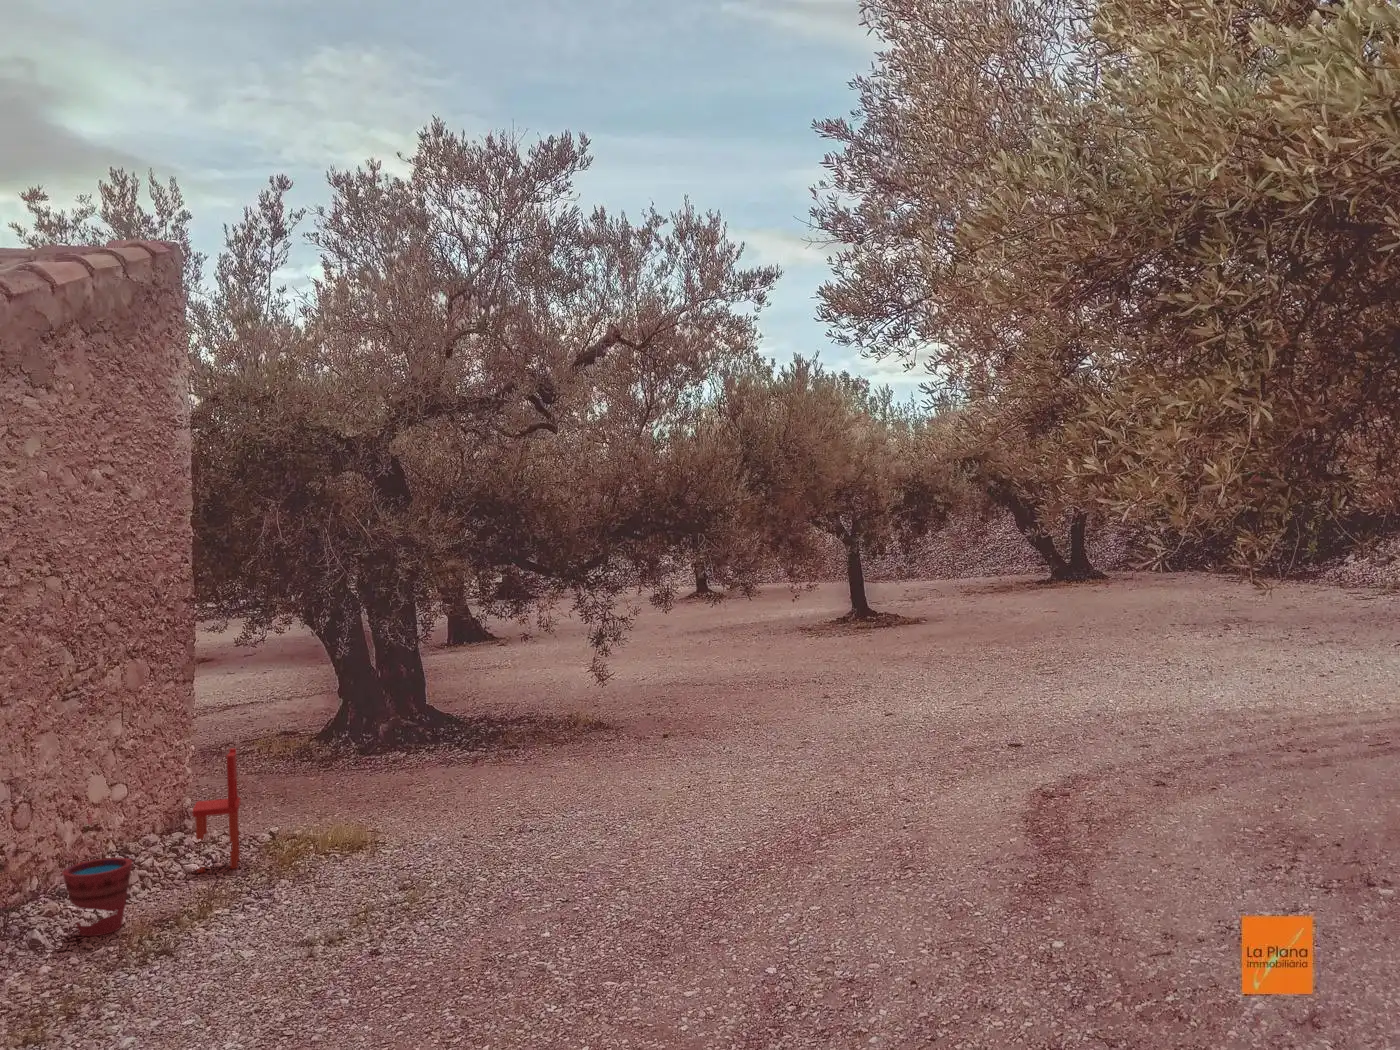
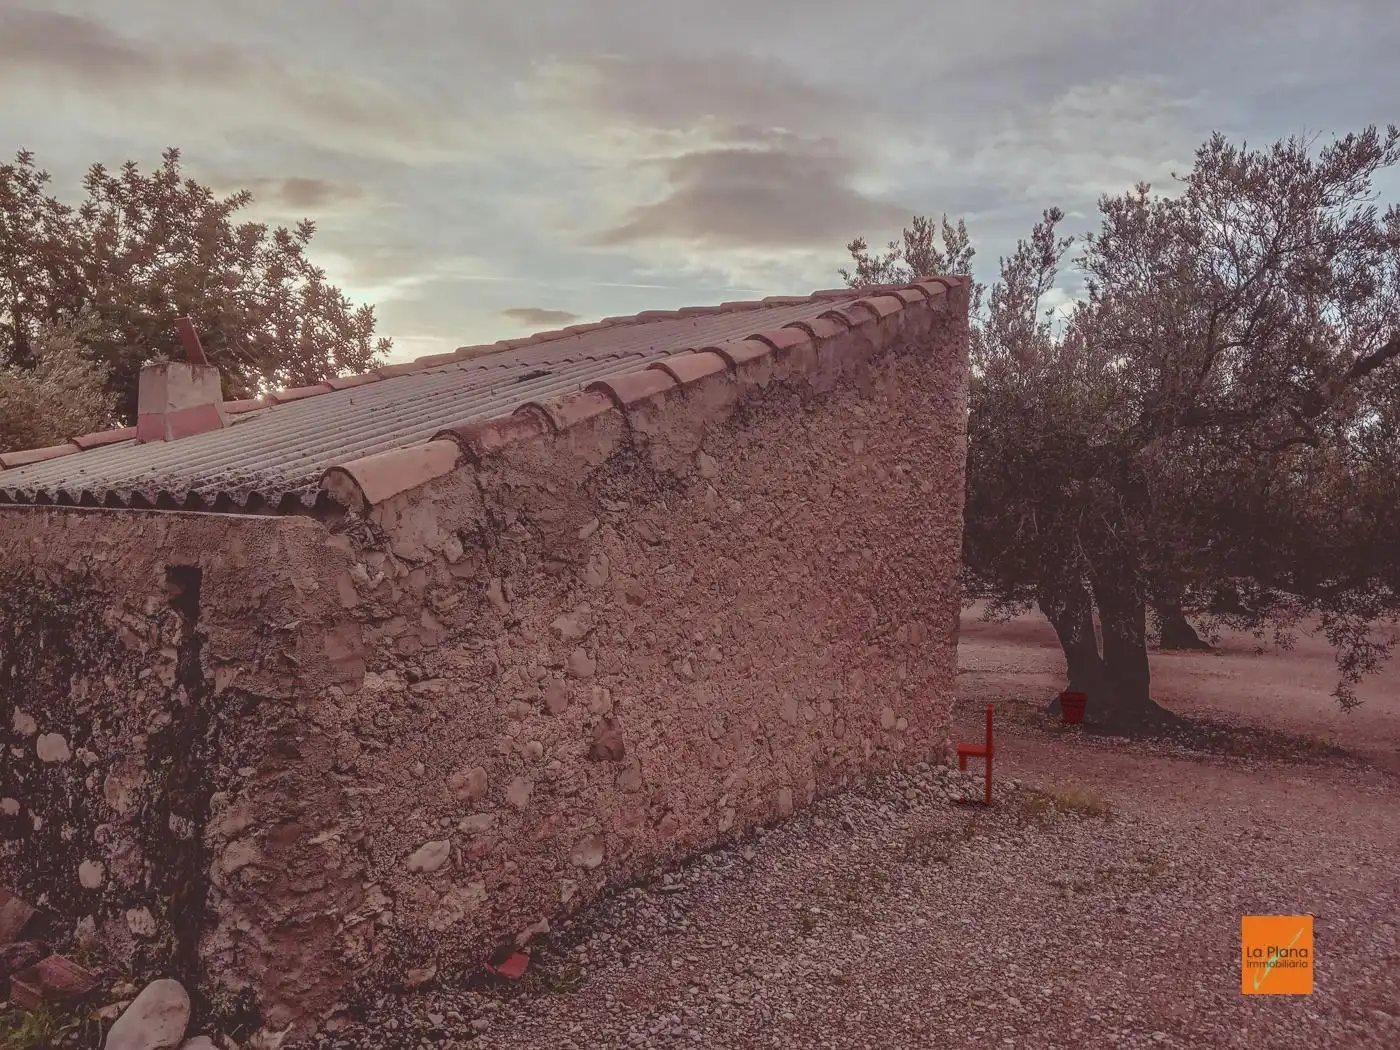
bucket: present [62,858,132,936] -> present [1059,692,1088,723]

